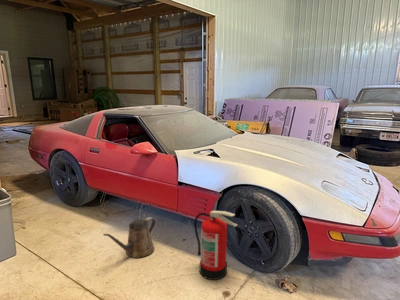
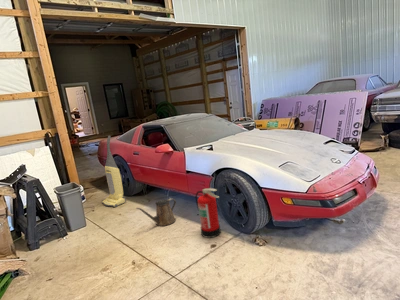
vacuum cleaner: none [34,121,72,223] -> present [102,136,126,207]

